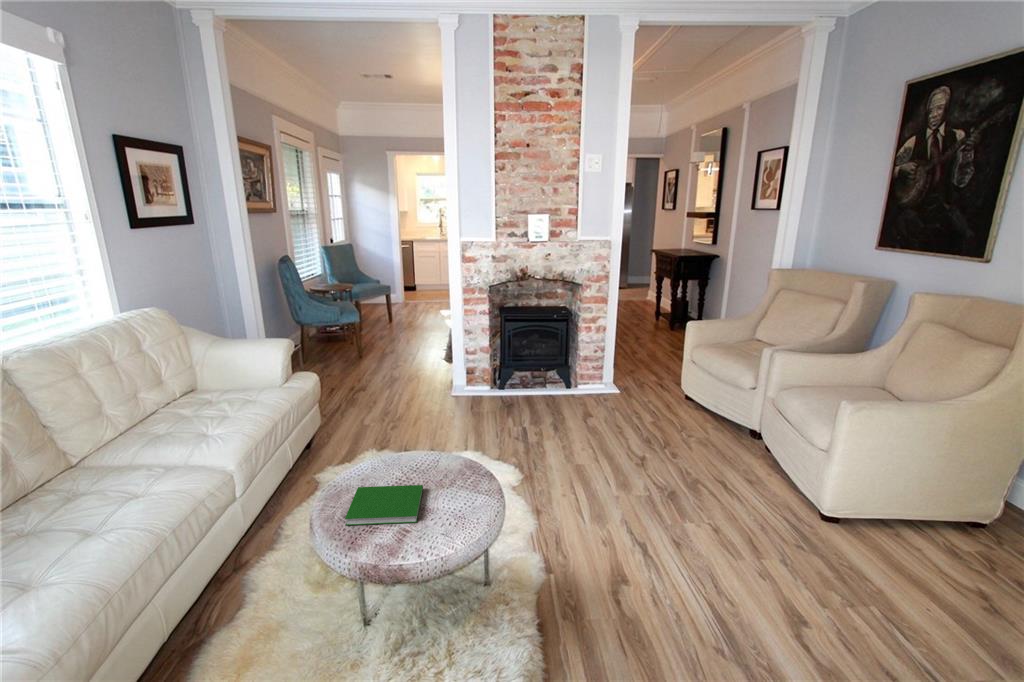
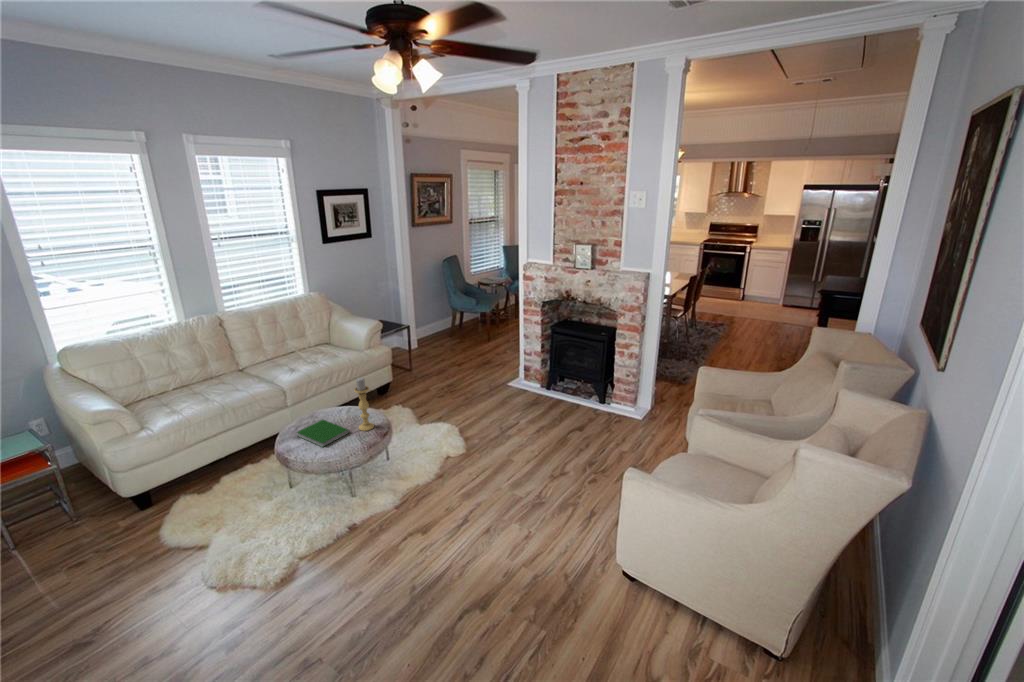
candle holder: none [421,398,447,482] -> present [354,378,374,431]

